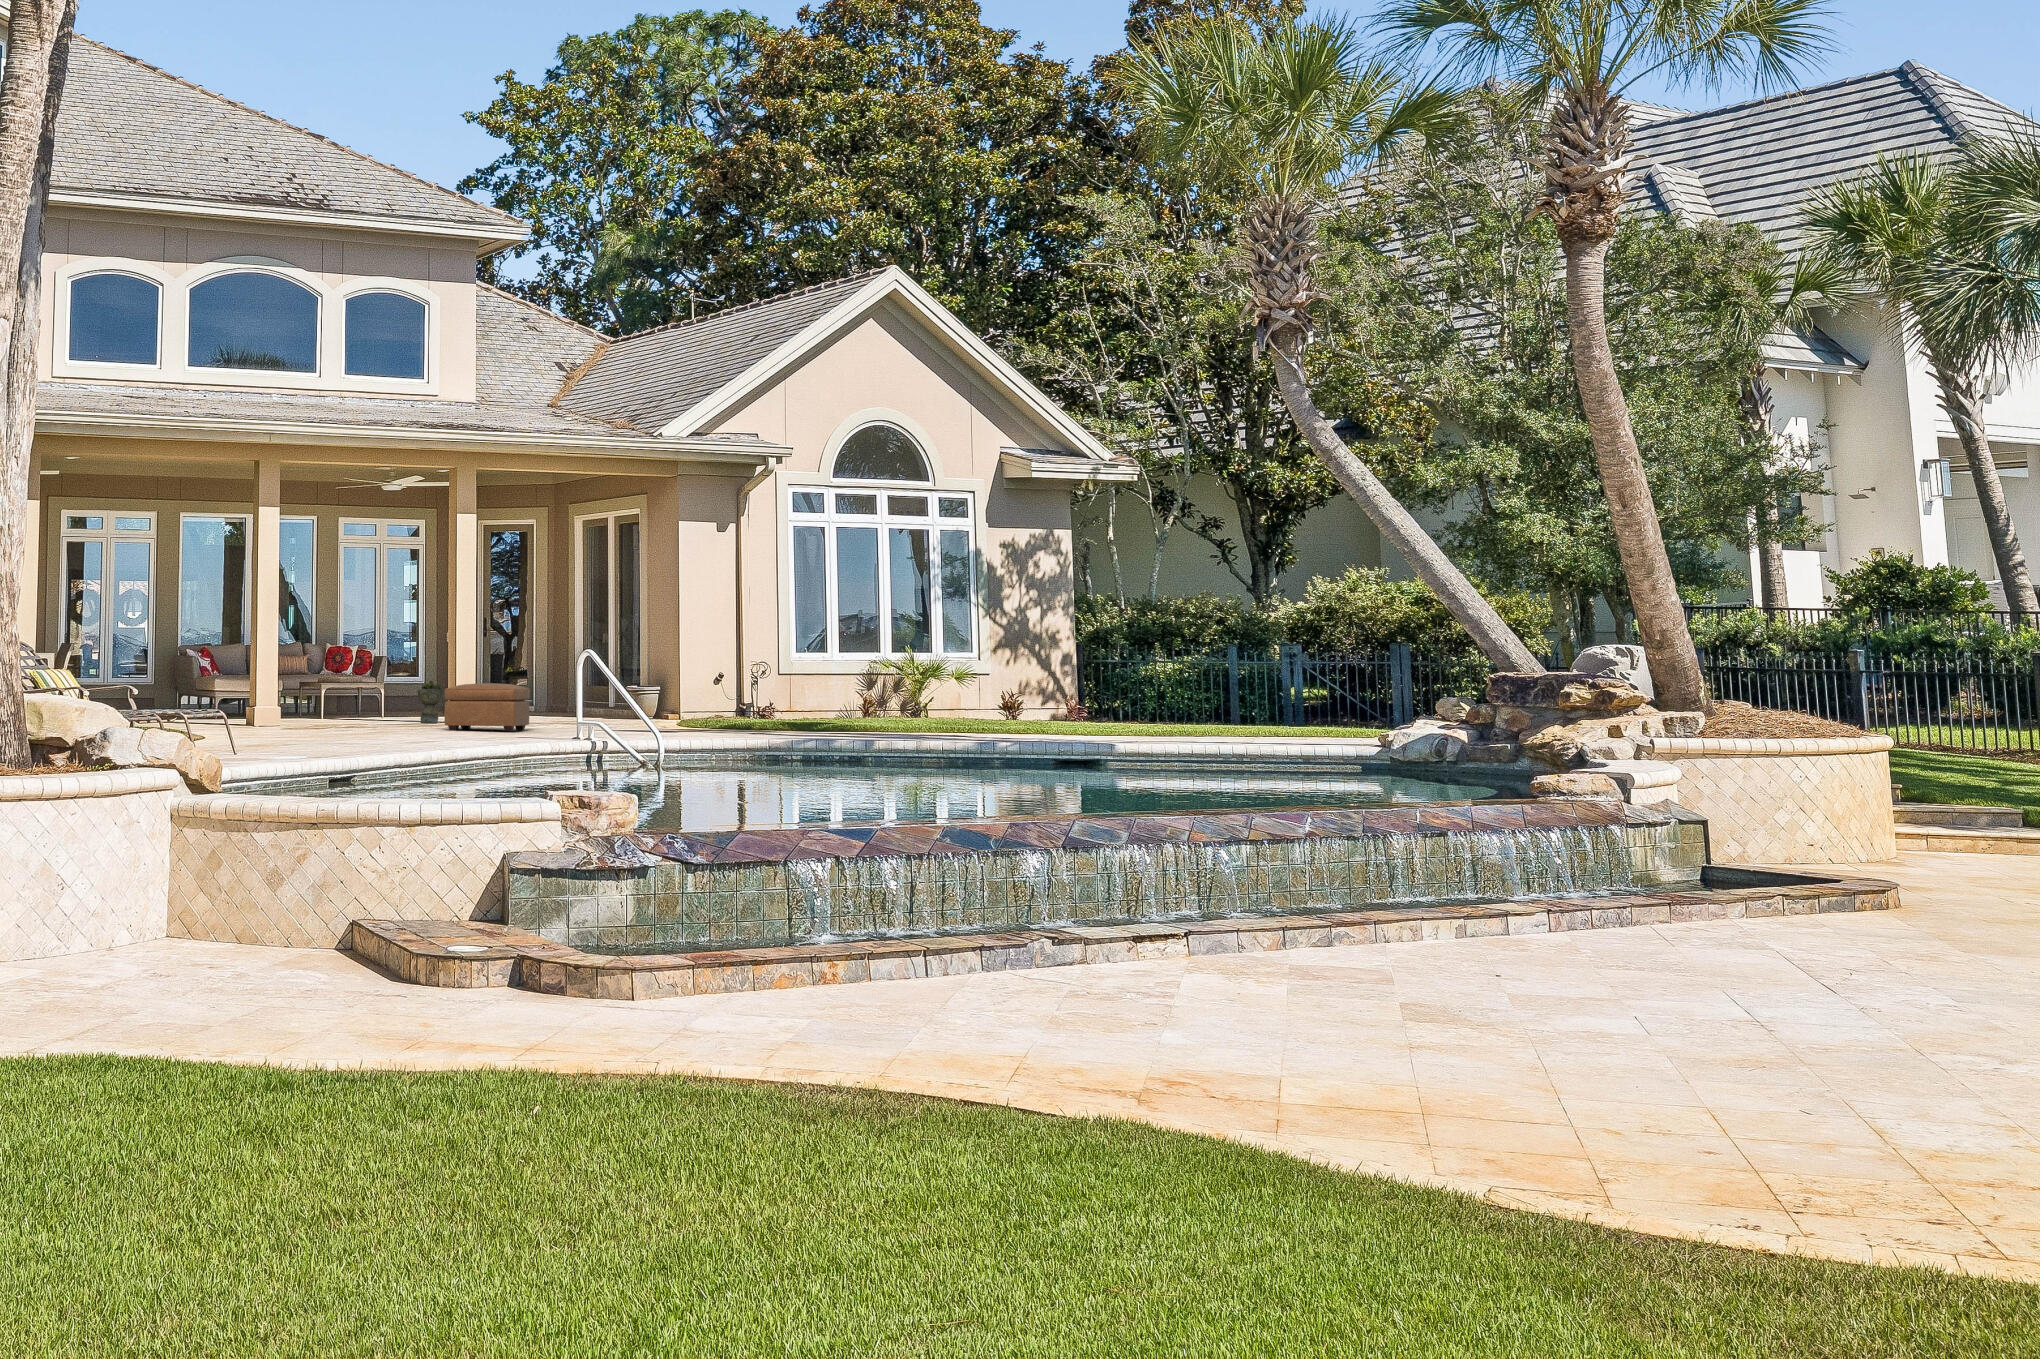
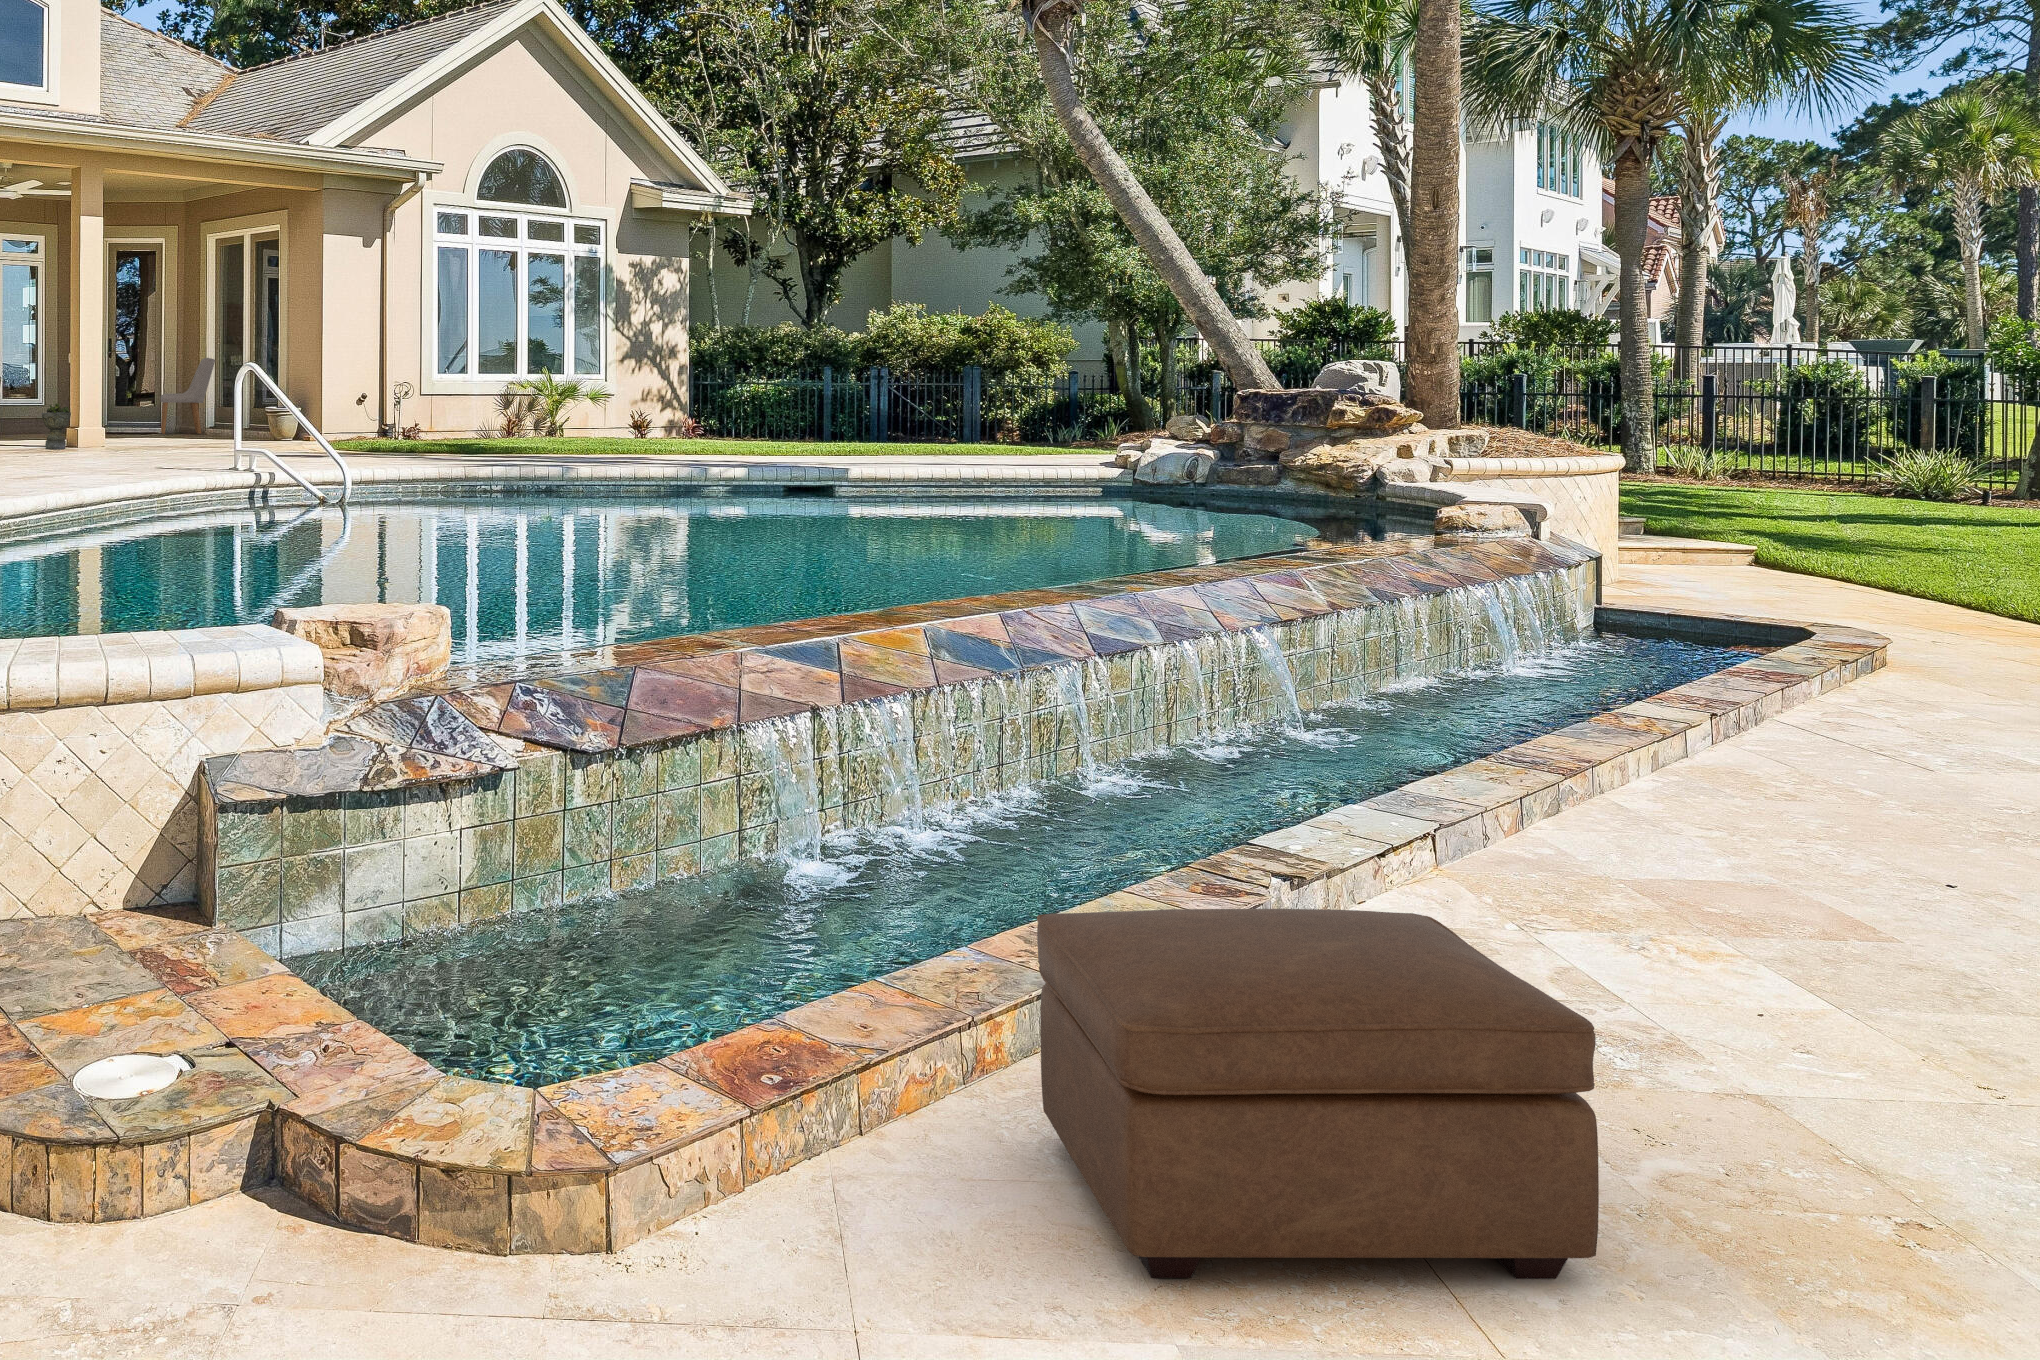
chair: none [527,638,579,714] -> present [160,358,215,434]
ottoman: present [444,683,530,731] -> present [1037,909,1599,1279]

